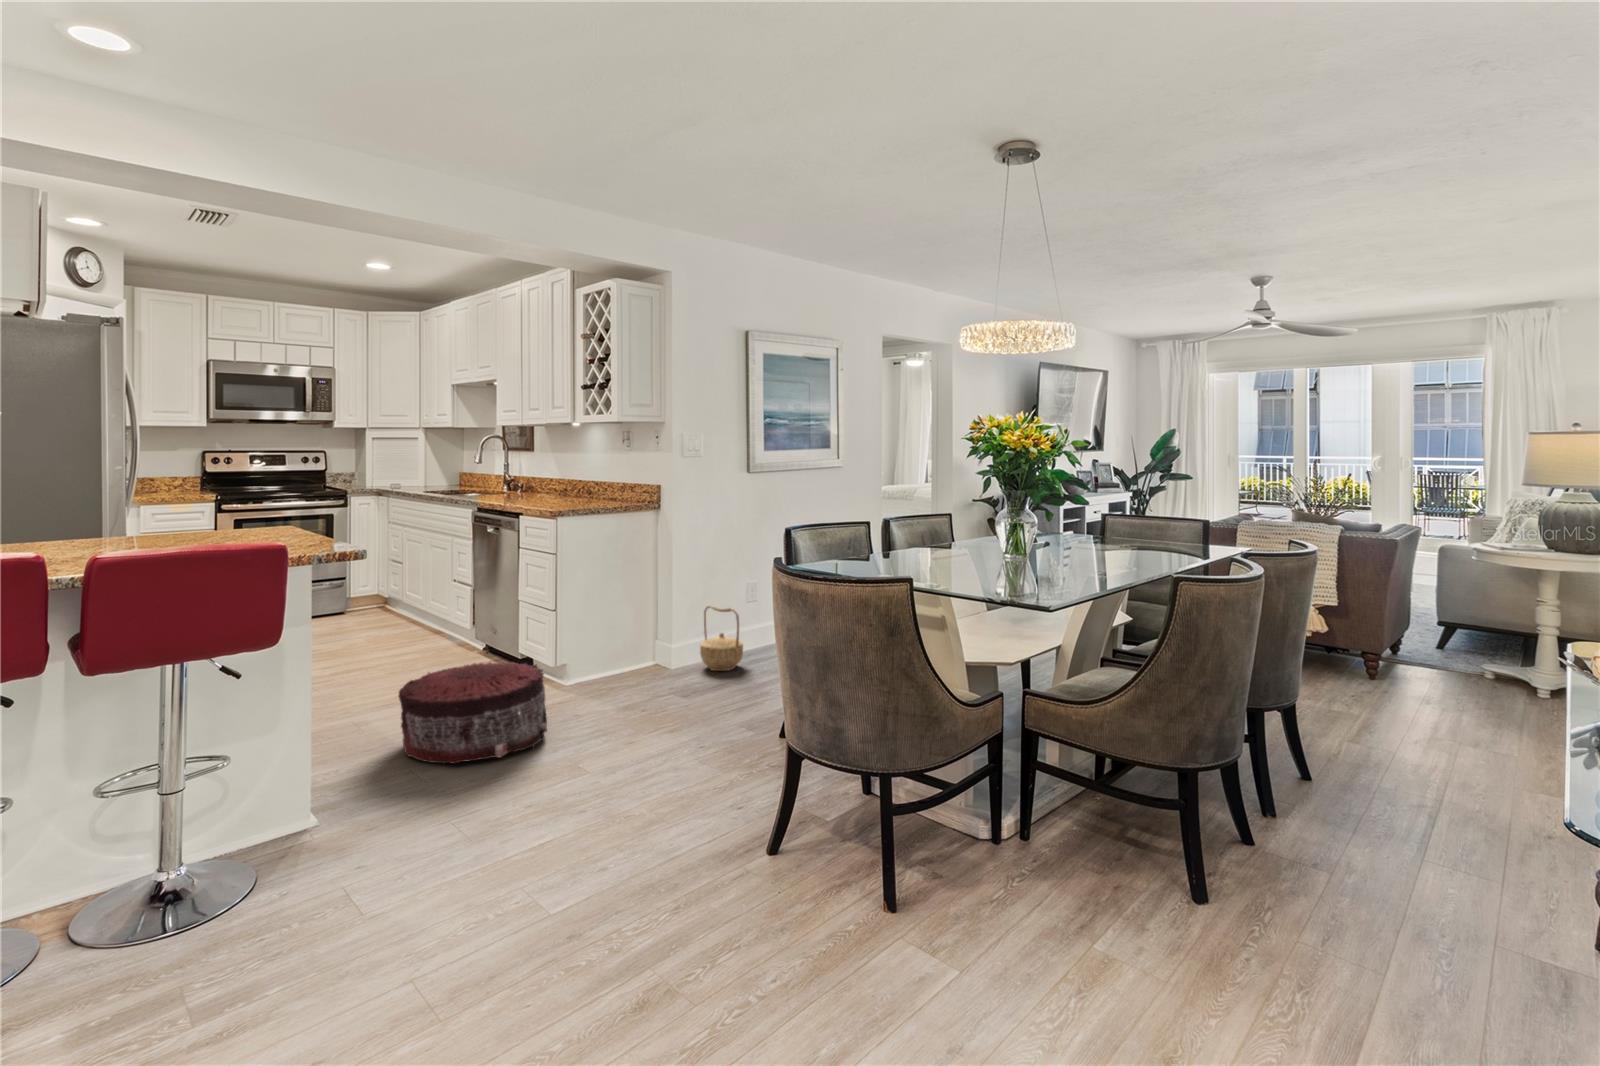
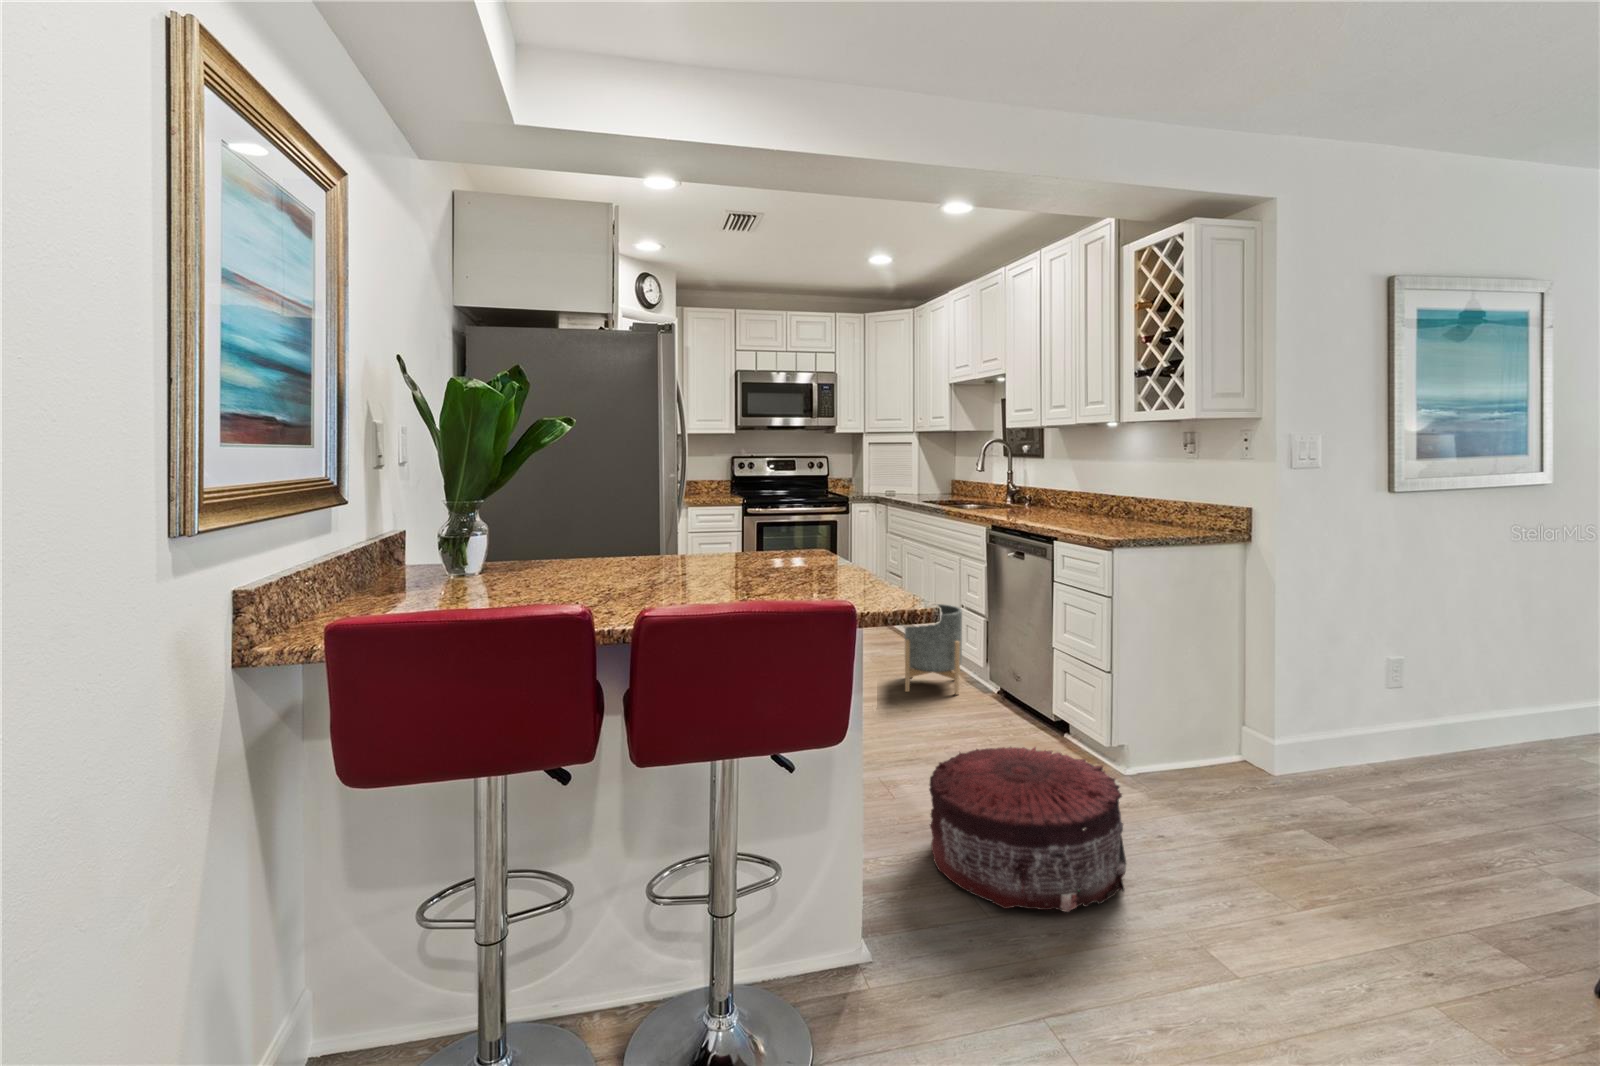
planter: none [401,580,459,658] -> present [905,604,962,695]
basket: present [700,606,743,671] -> none [1313,687,1395,792]

